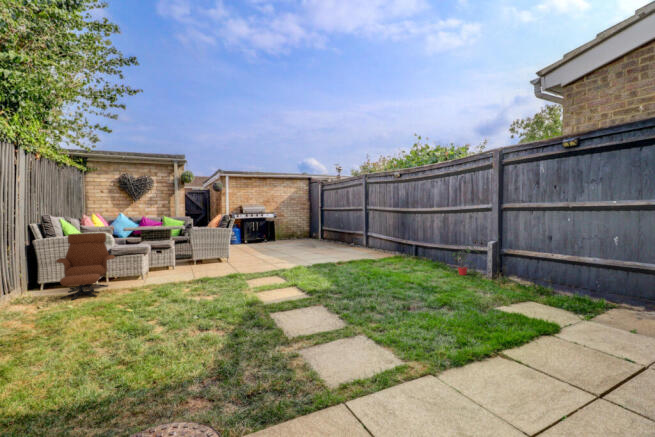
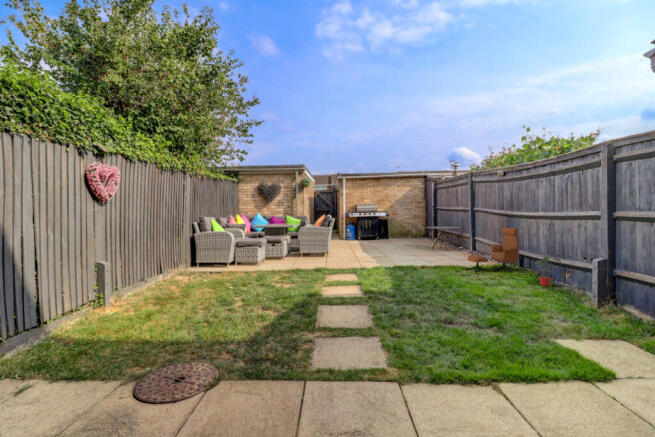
round table: none [323,226,354,249] -> present [427,227,460,250]
lounge chair: present [56,233,115,300] -> present [466,227,520,272]

